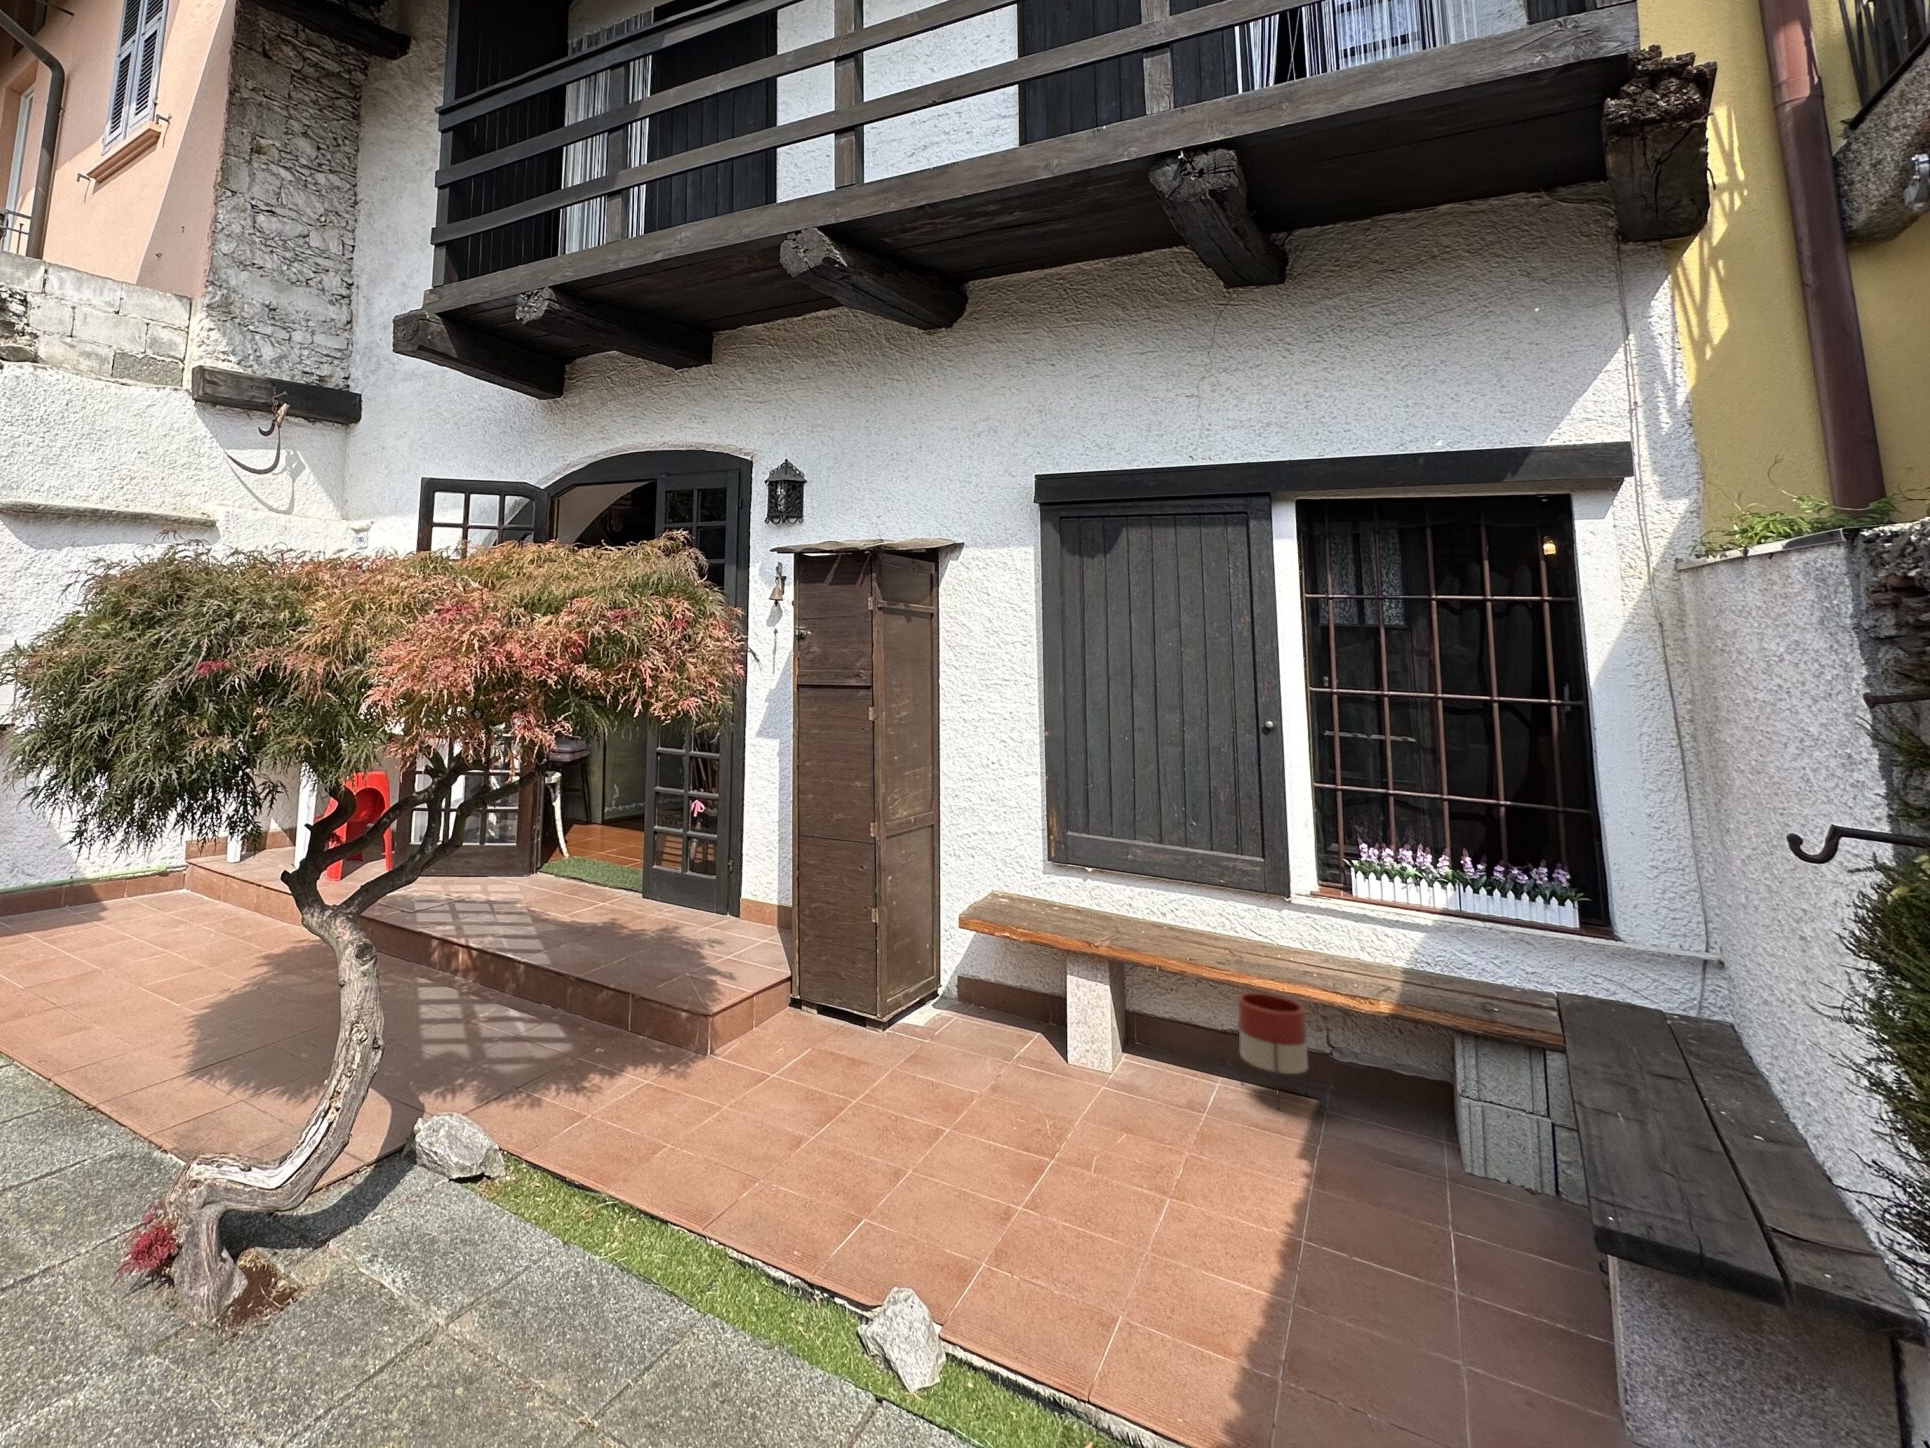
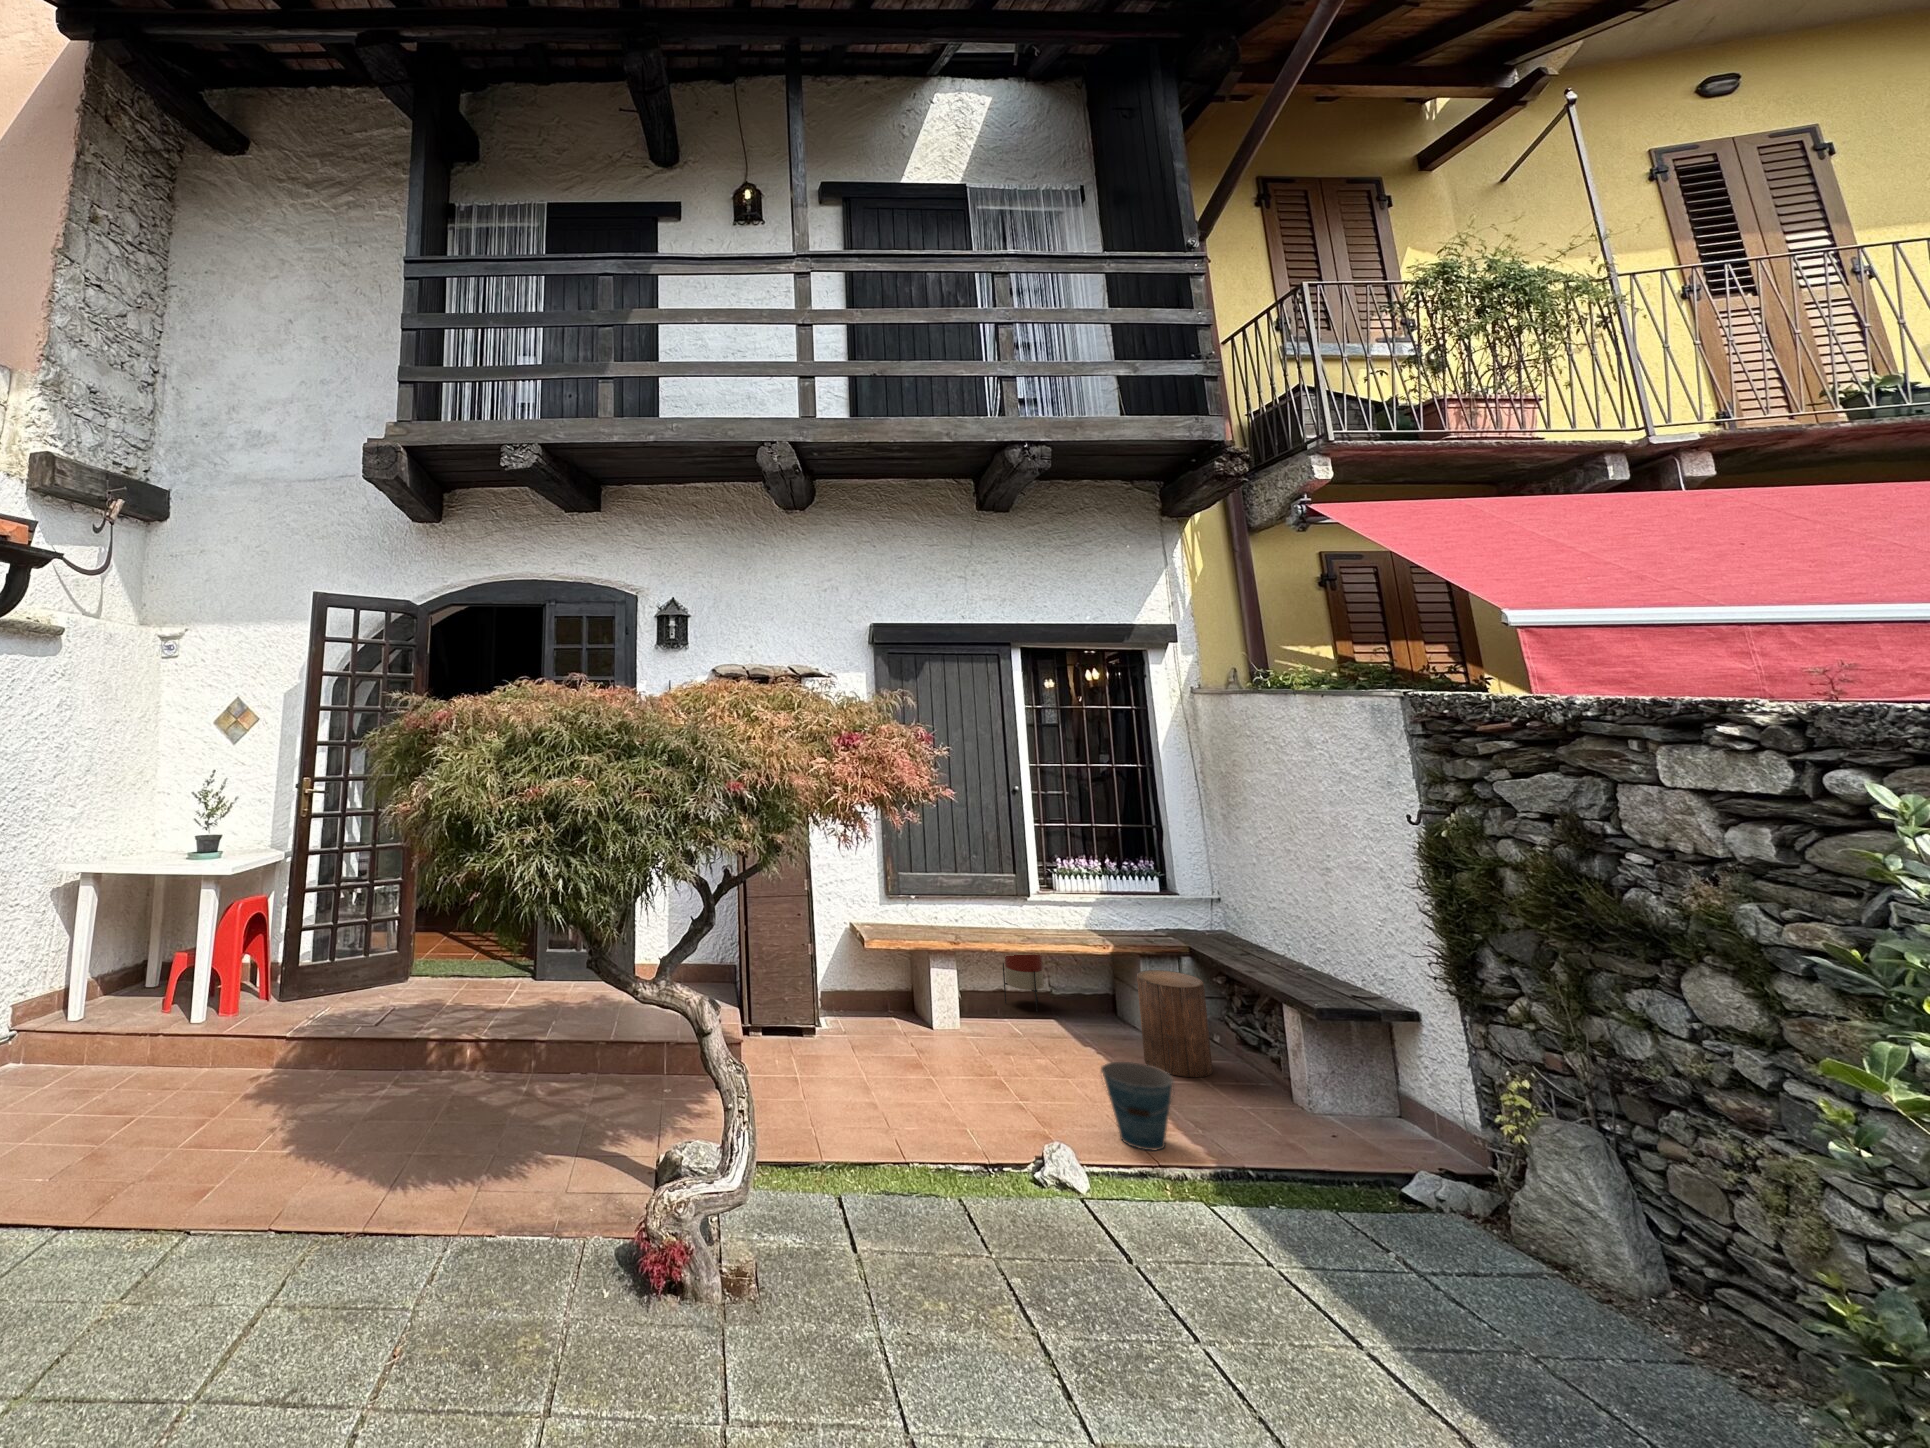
stool: none [1354,1079,1504,1302] -> present [1137,970,1213,1077]
bucket: none [1071,1195,1200,1373] -> present [1101,1062,1175,1150]

